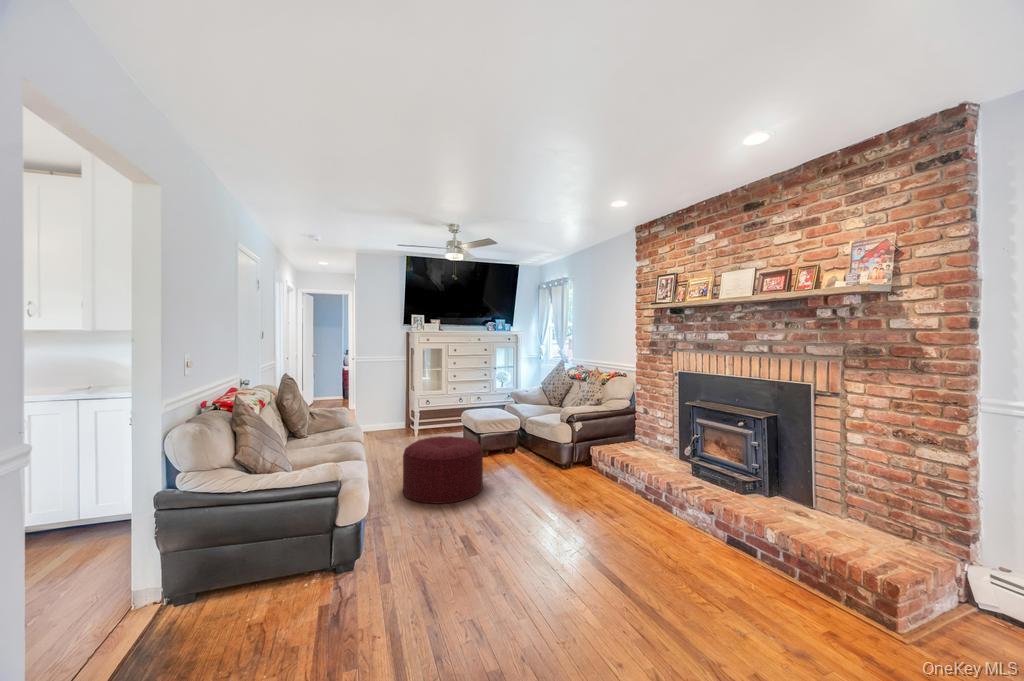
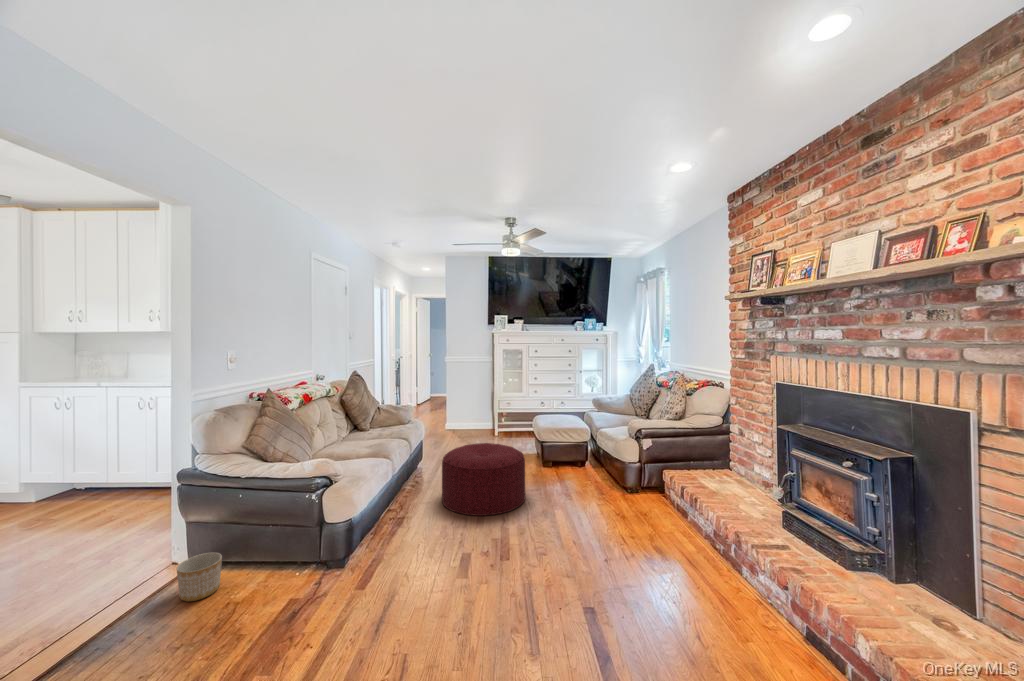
planter: none [167,576,219,634] -> present [177,553,222,601]

